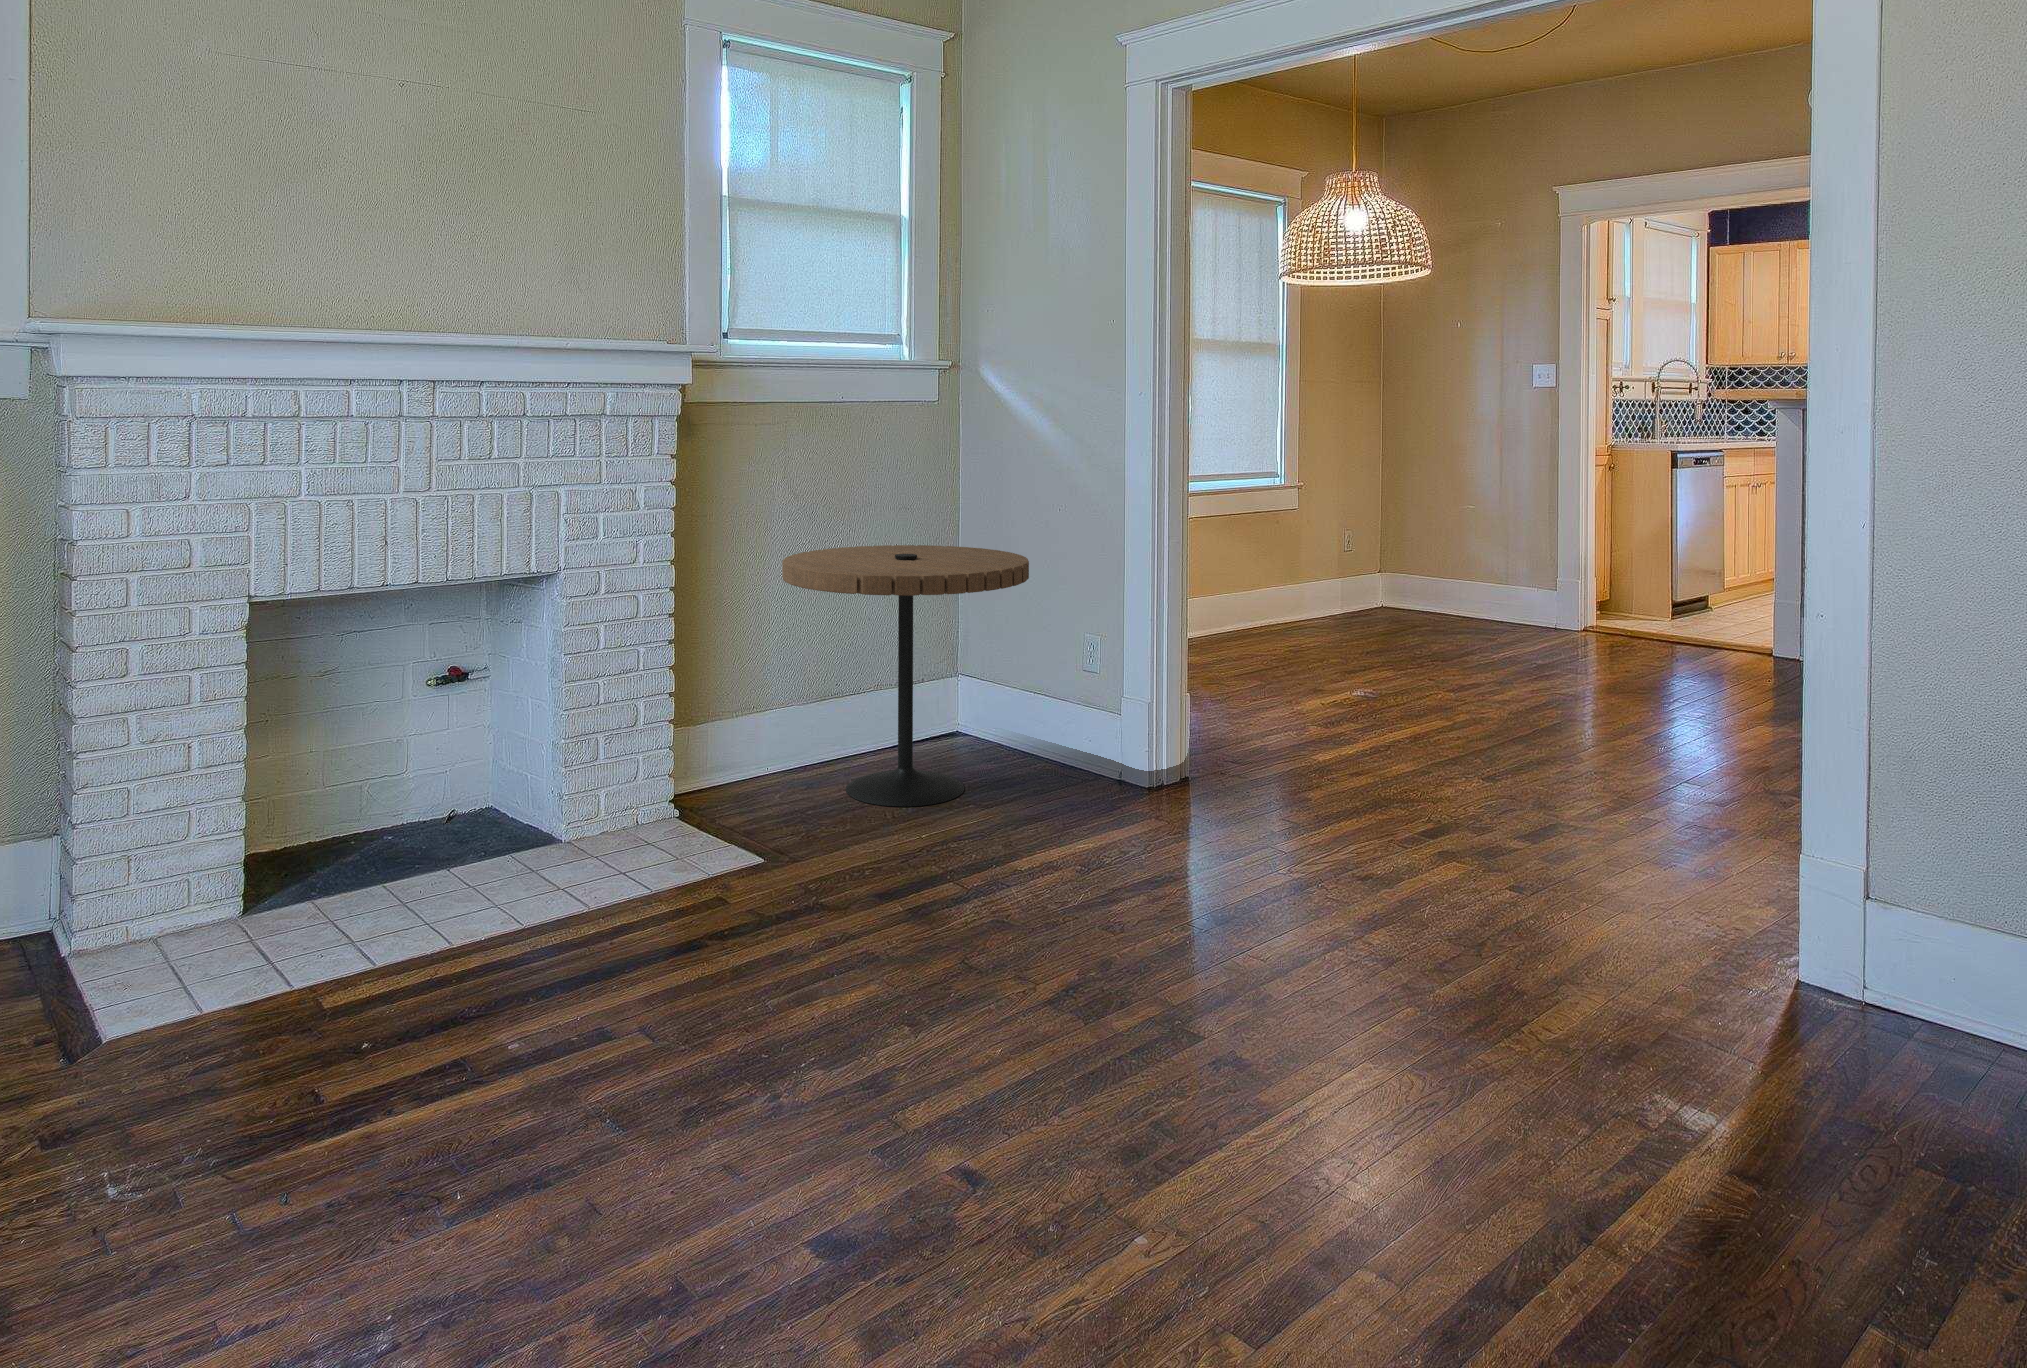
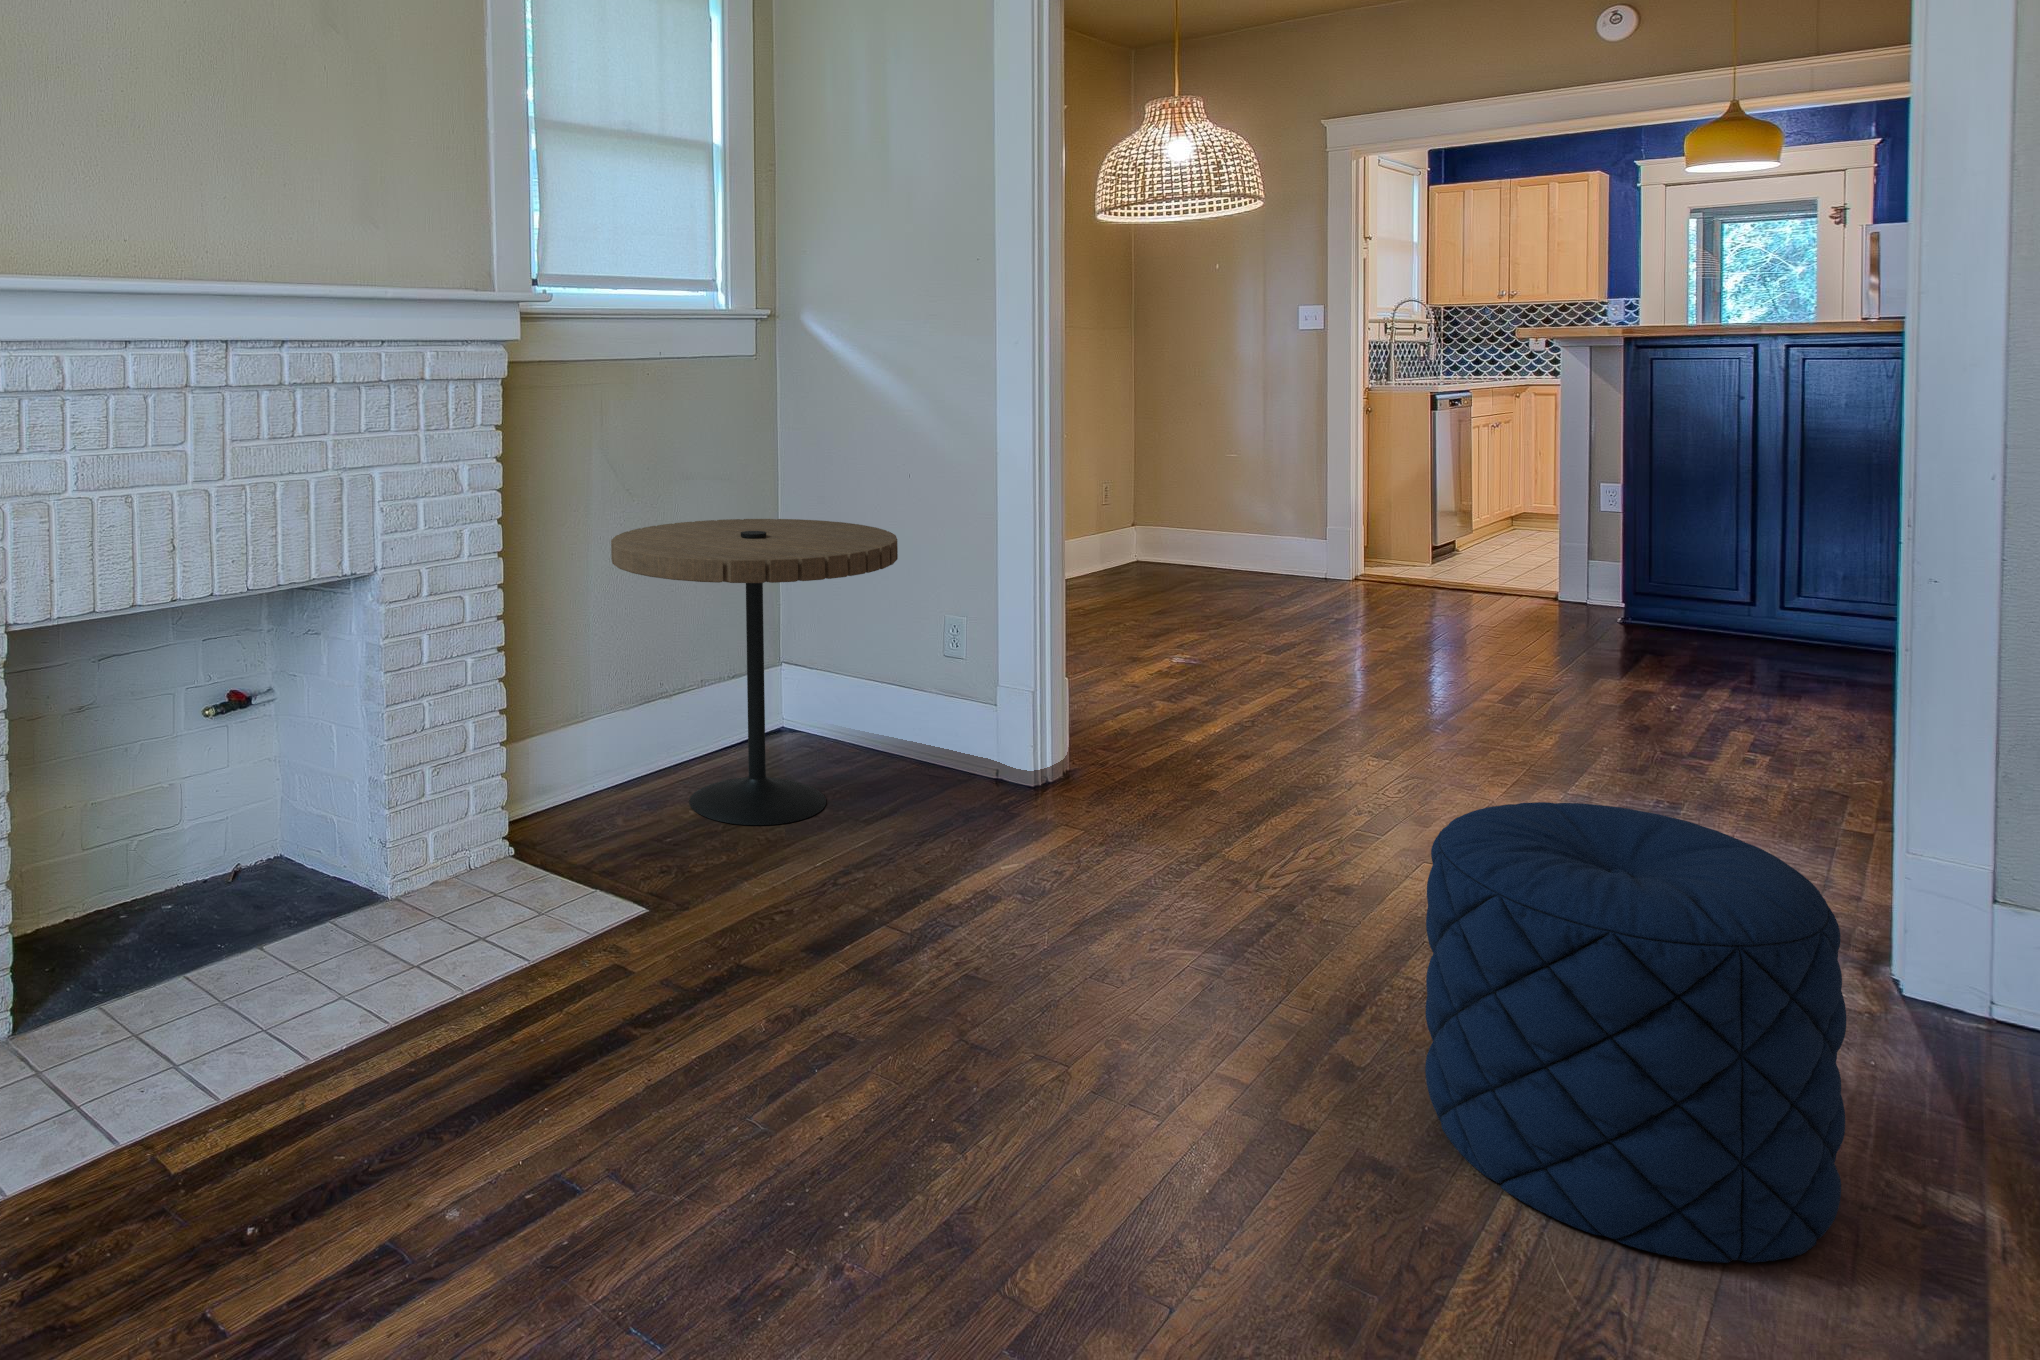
pouf: none [1301,784,1599,1141] -> present [1425,802,1846,1263]

